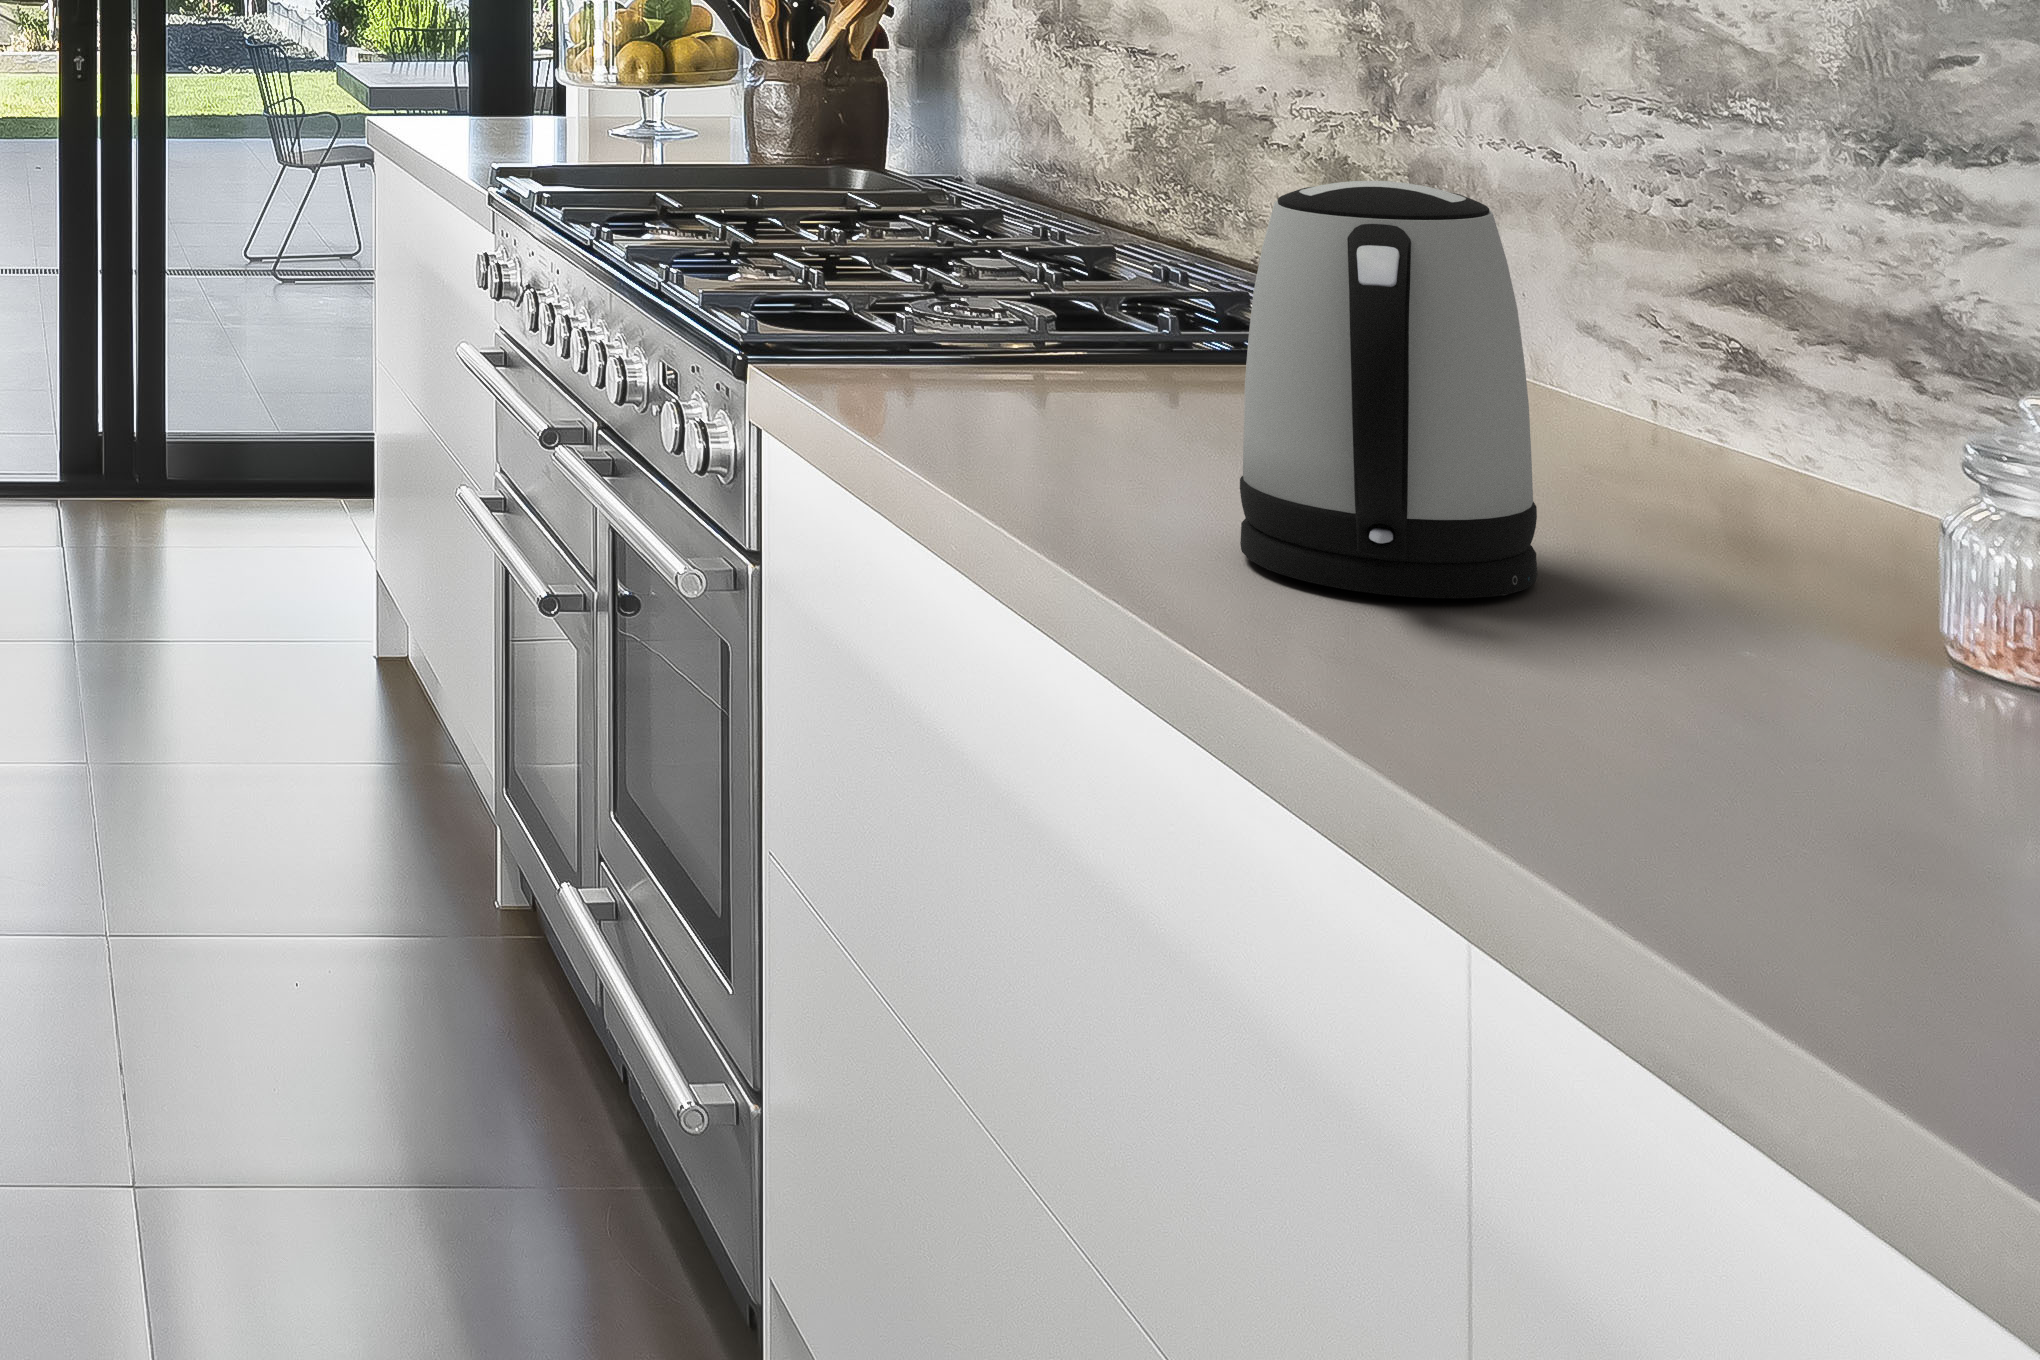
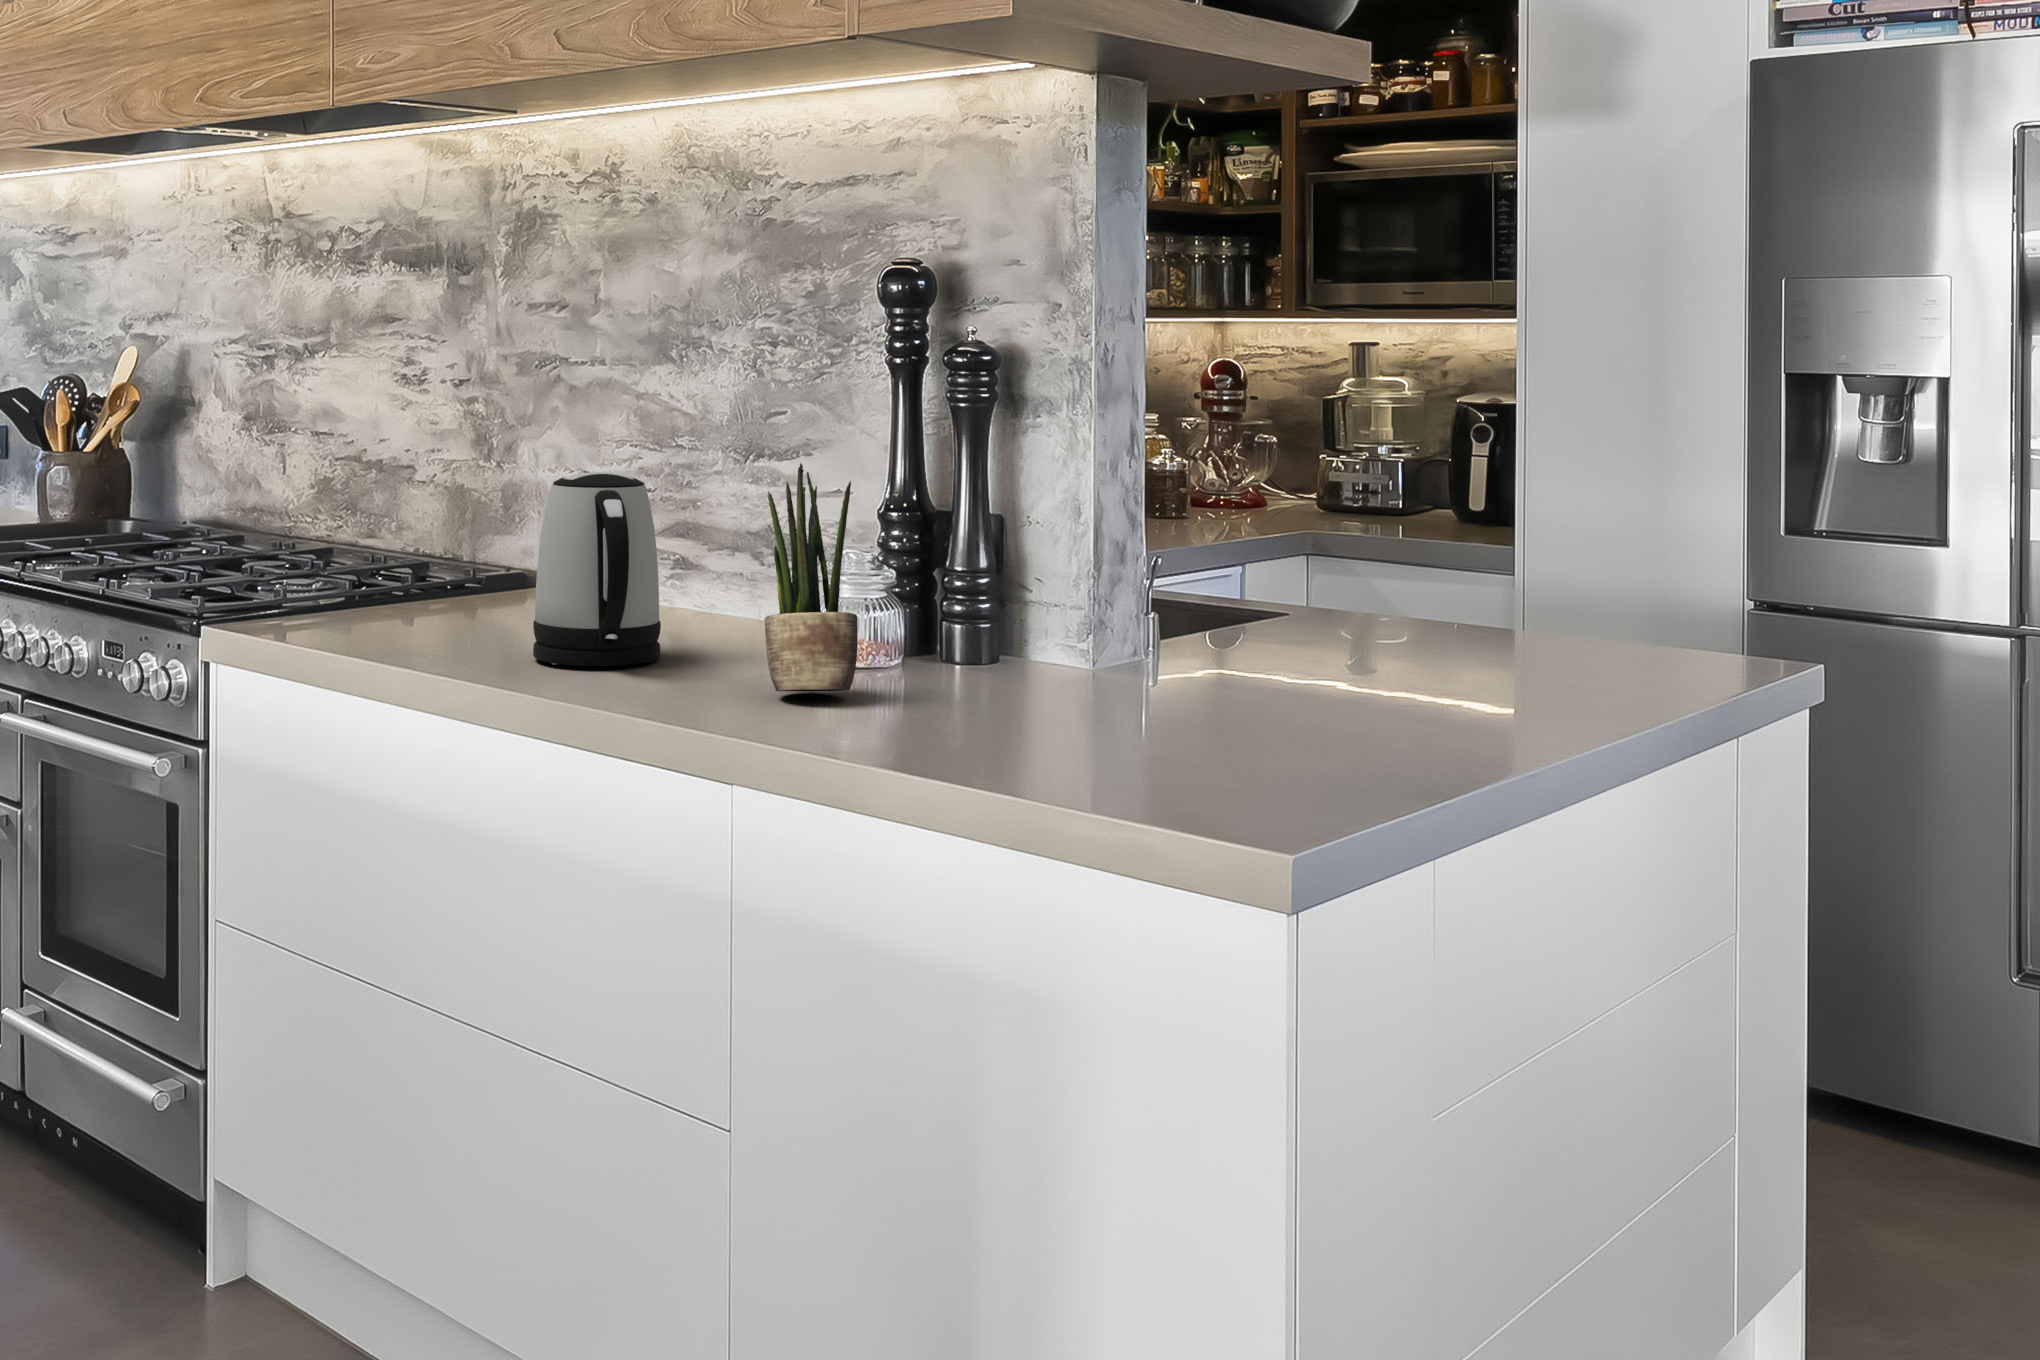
potted plant: none [1692,206,1962,780] -> present [765,463,858,691]

